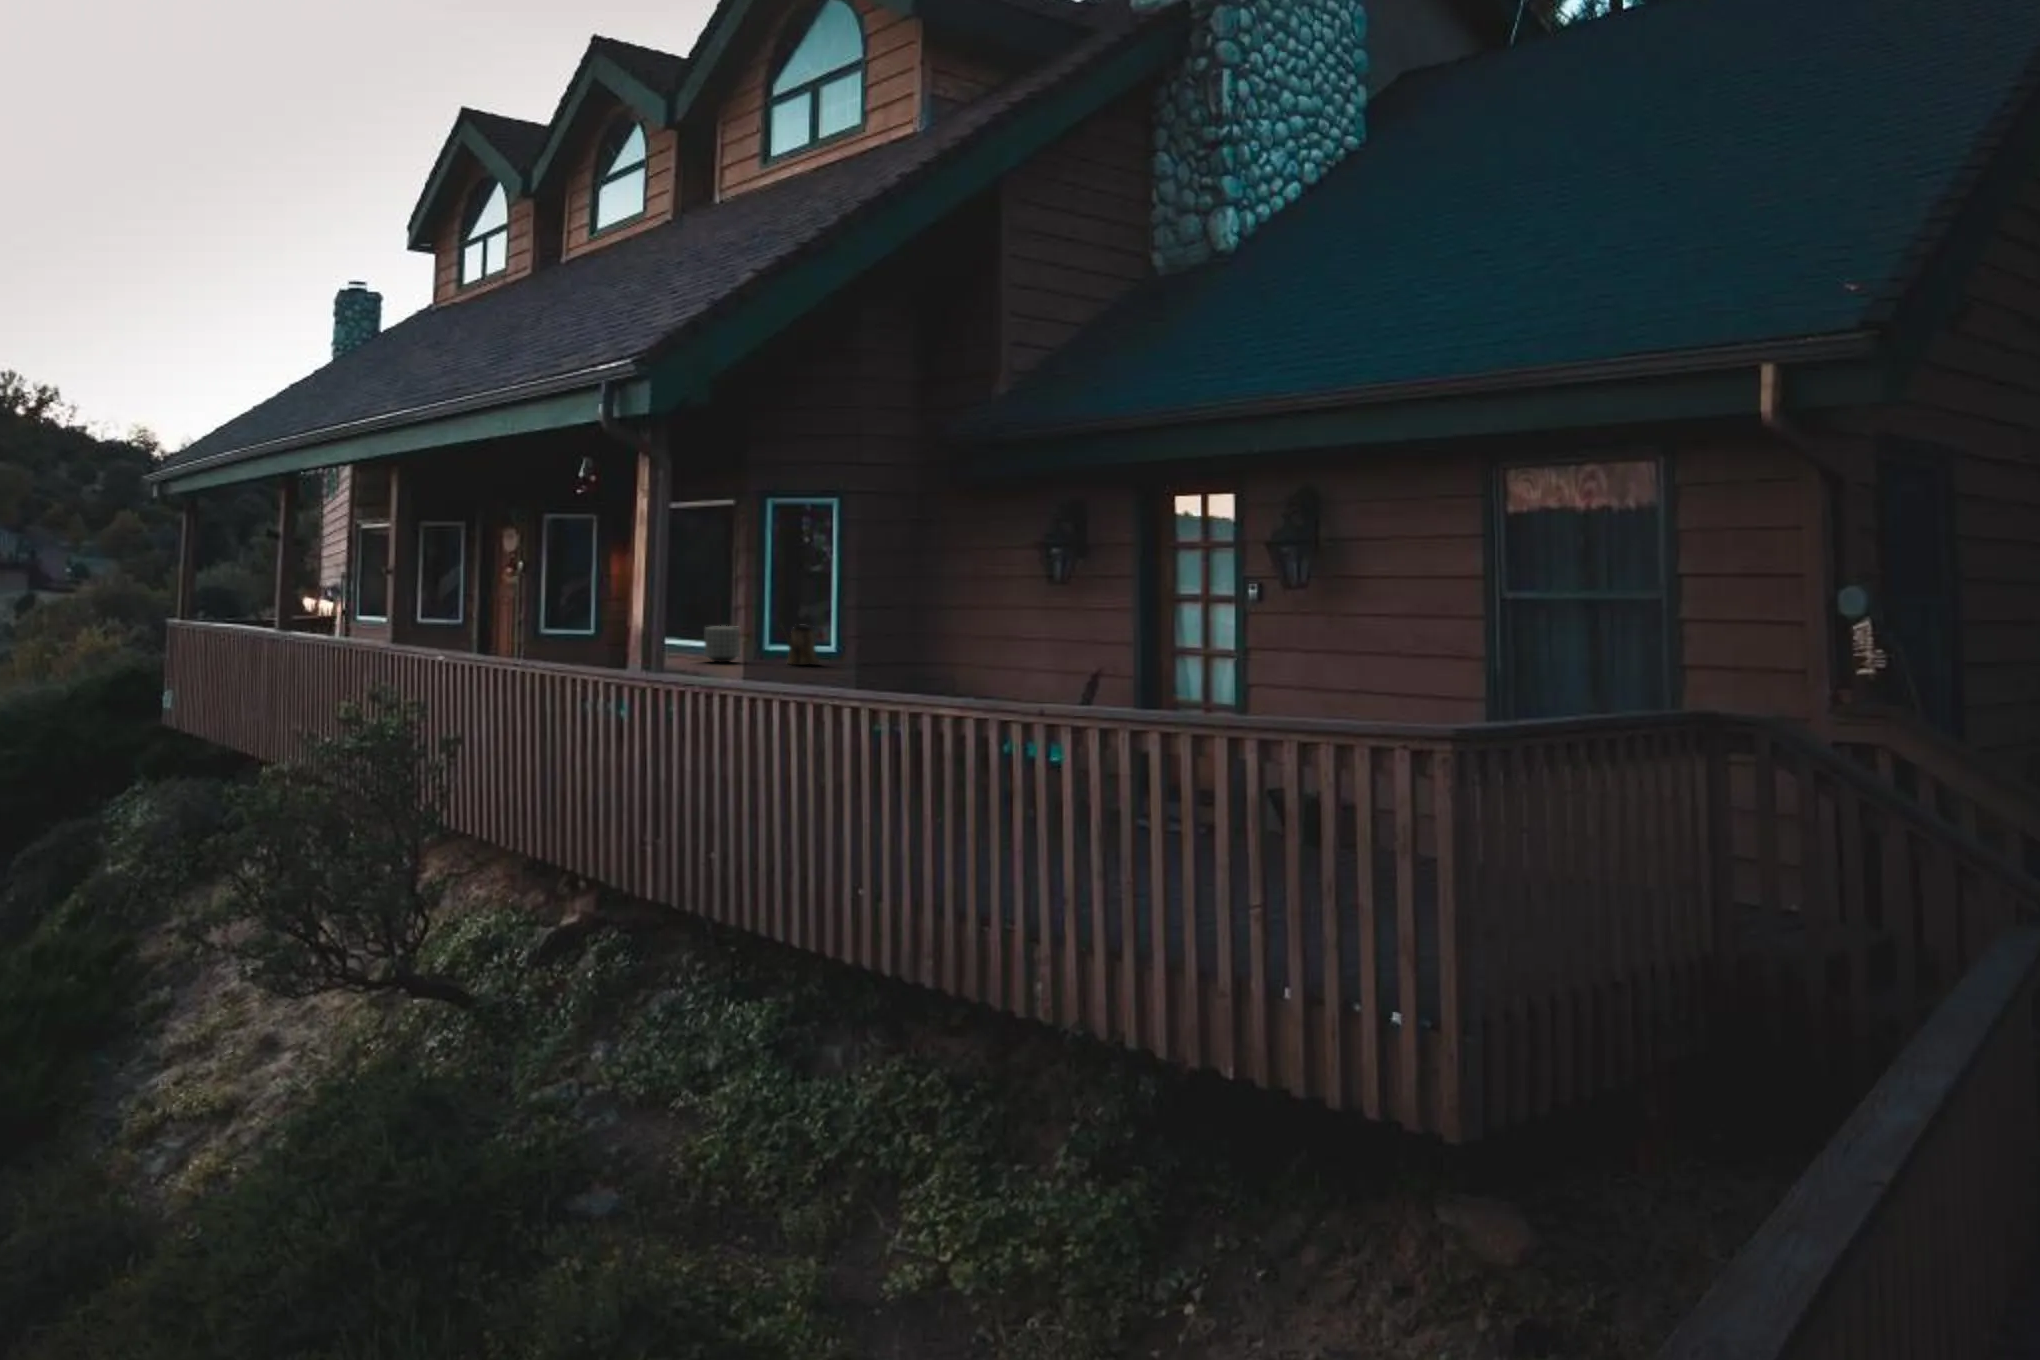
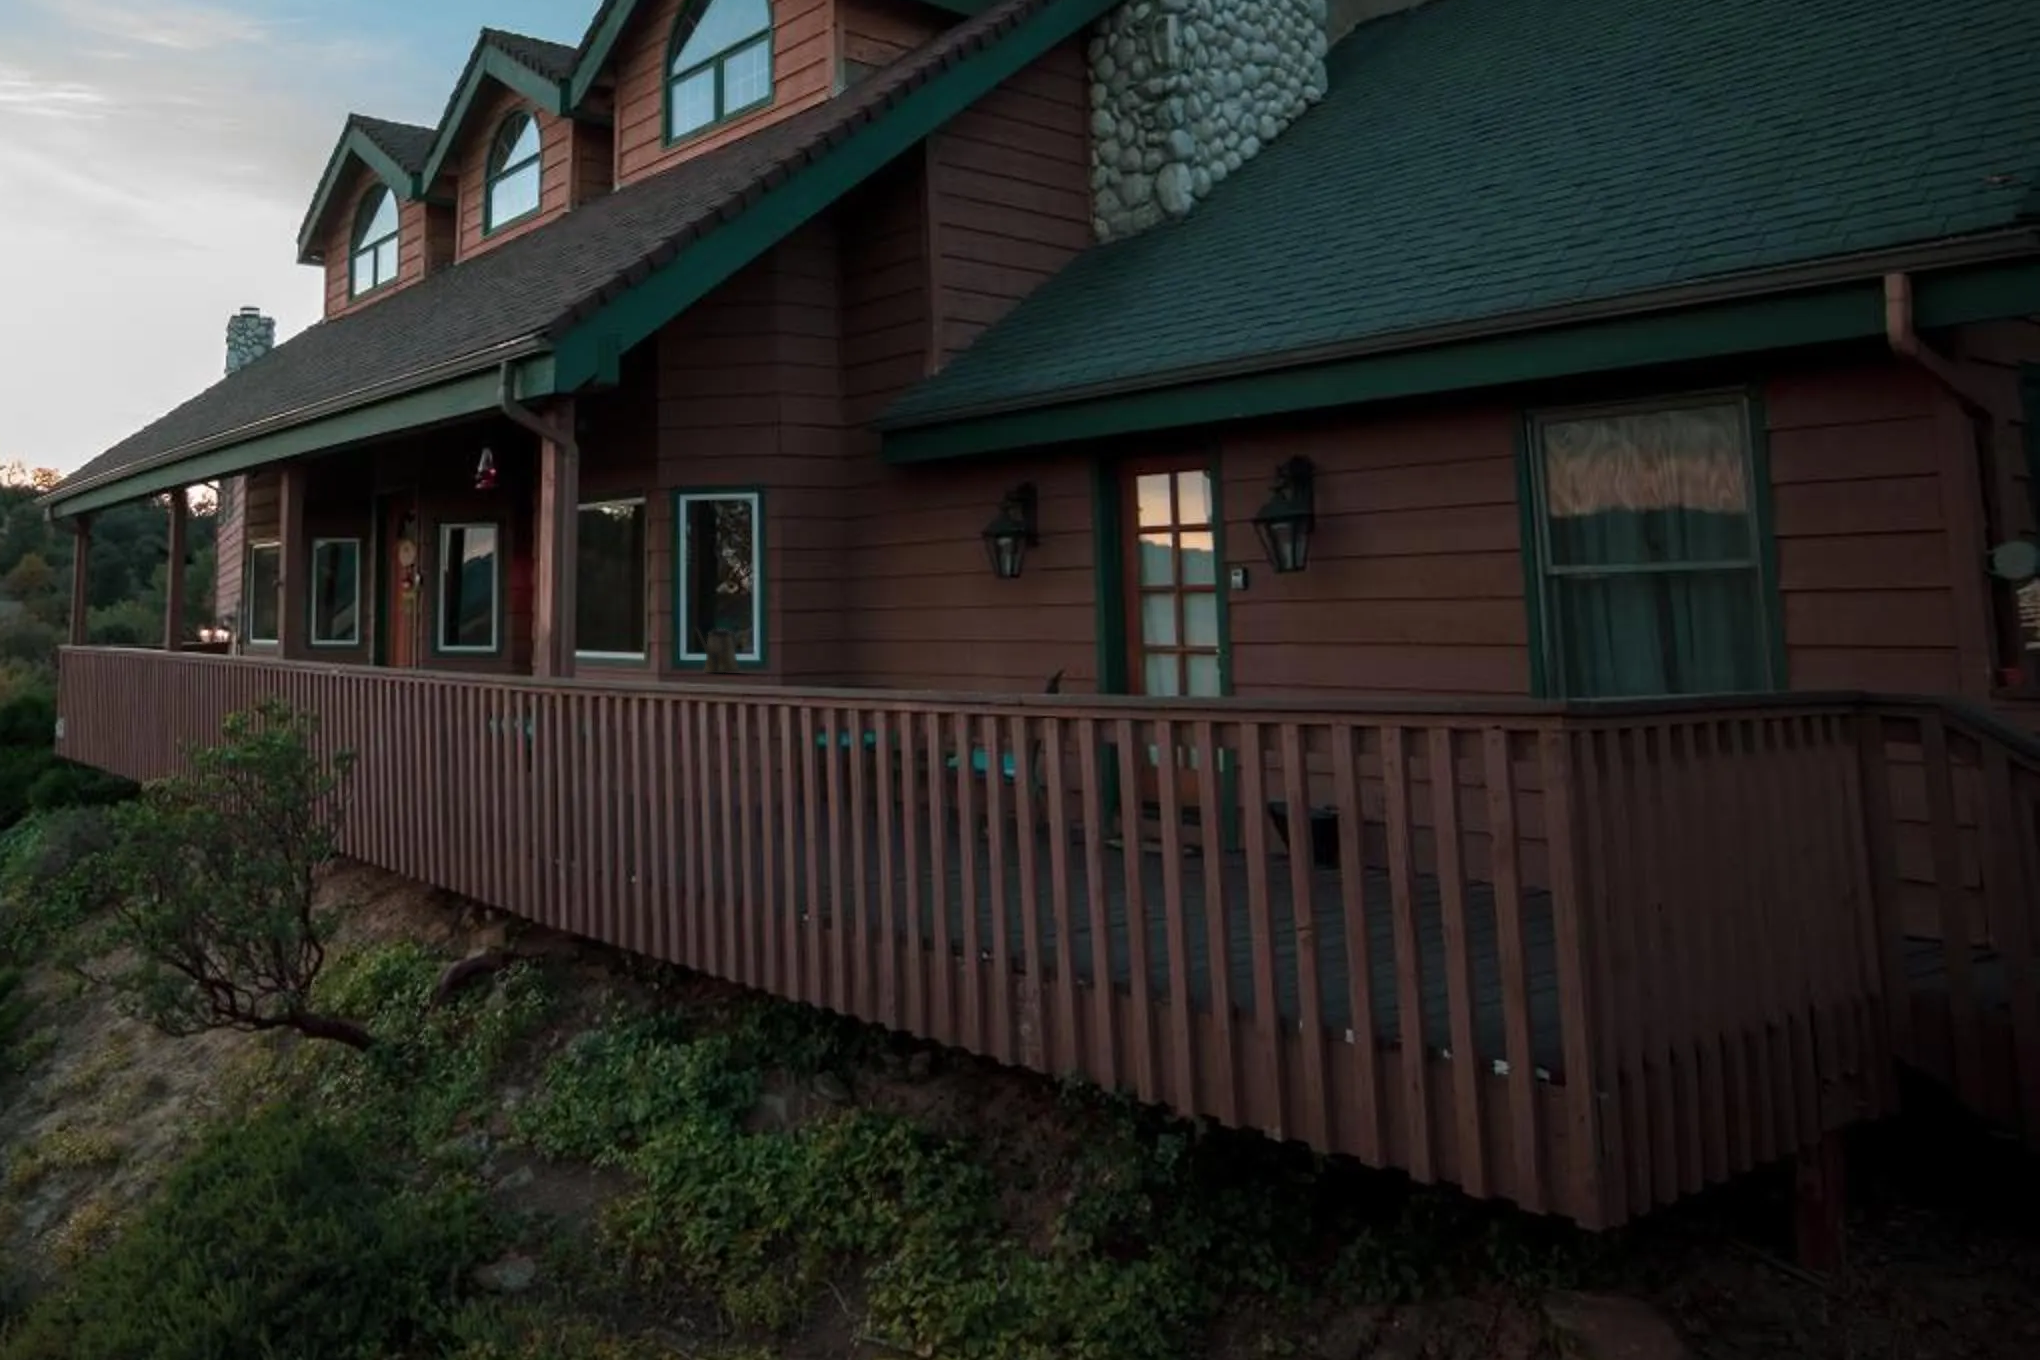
planter: present [705,626,740,662] -> none [614,633,653,672]

